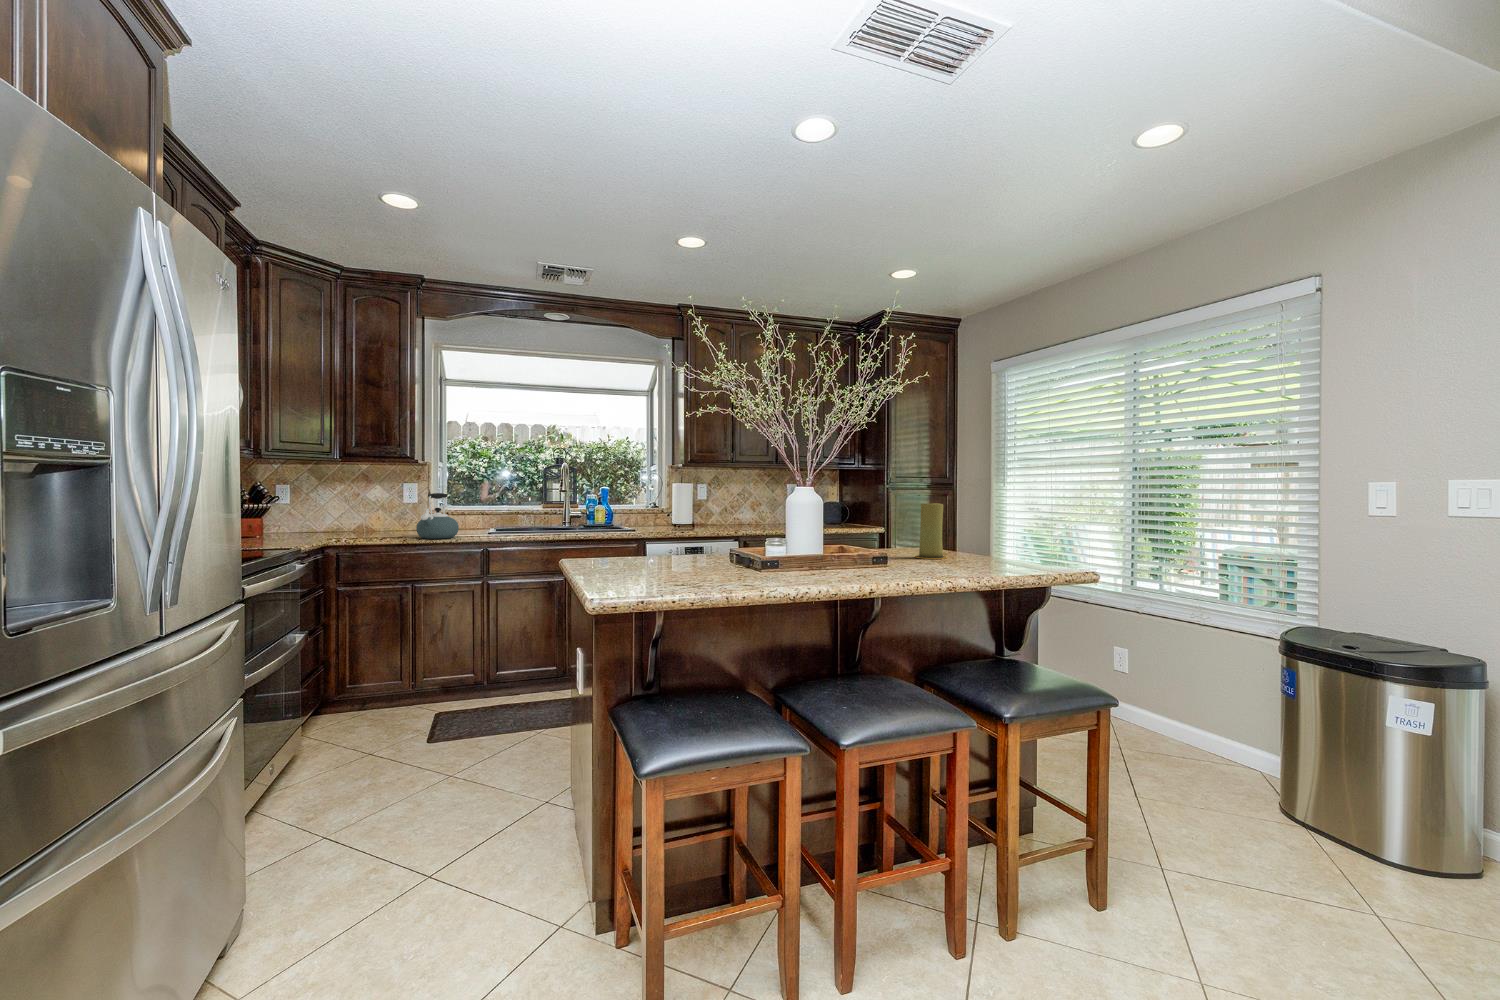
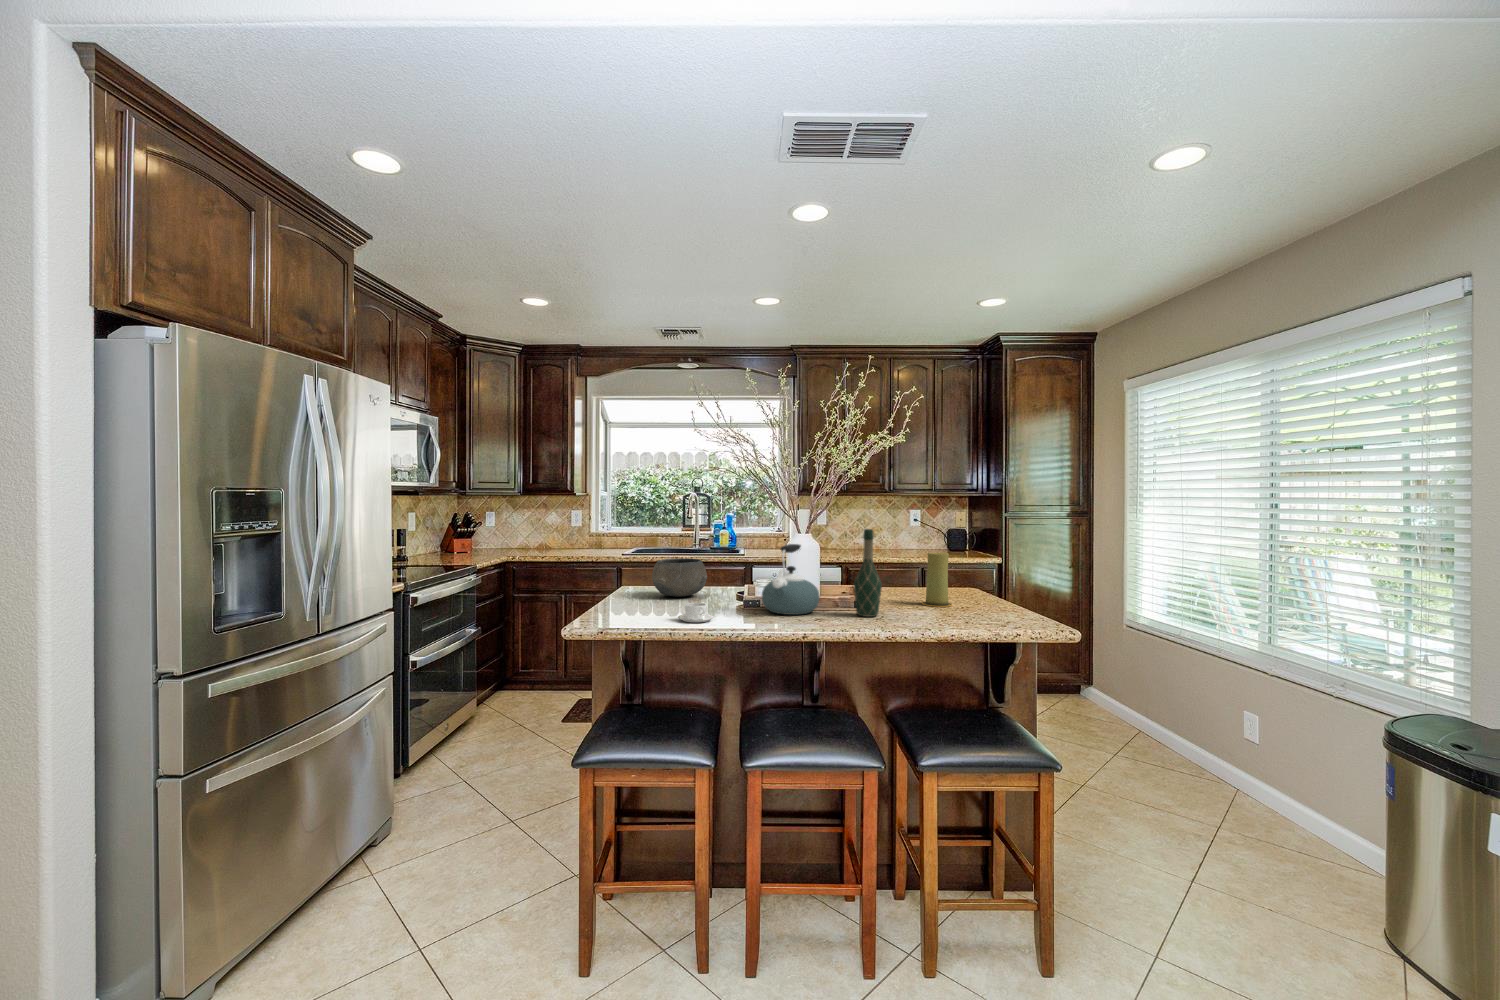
wine bottle: none [879,473,910,569] -> present [854,529,882,617]
kettle: present [416,493,459,539] -> present [762,544,819,615]
bowl: none [612,519,684,564] -> present [652,558,707,597]
coffee cup: none [705,561,749,583] -> present [678,603,714,623]

